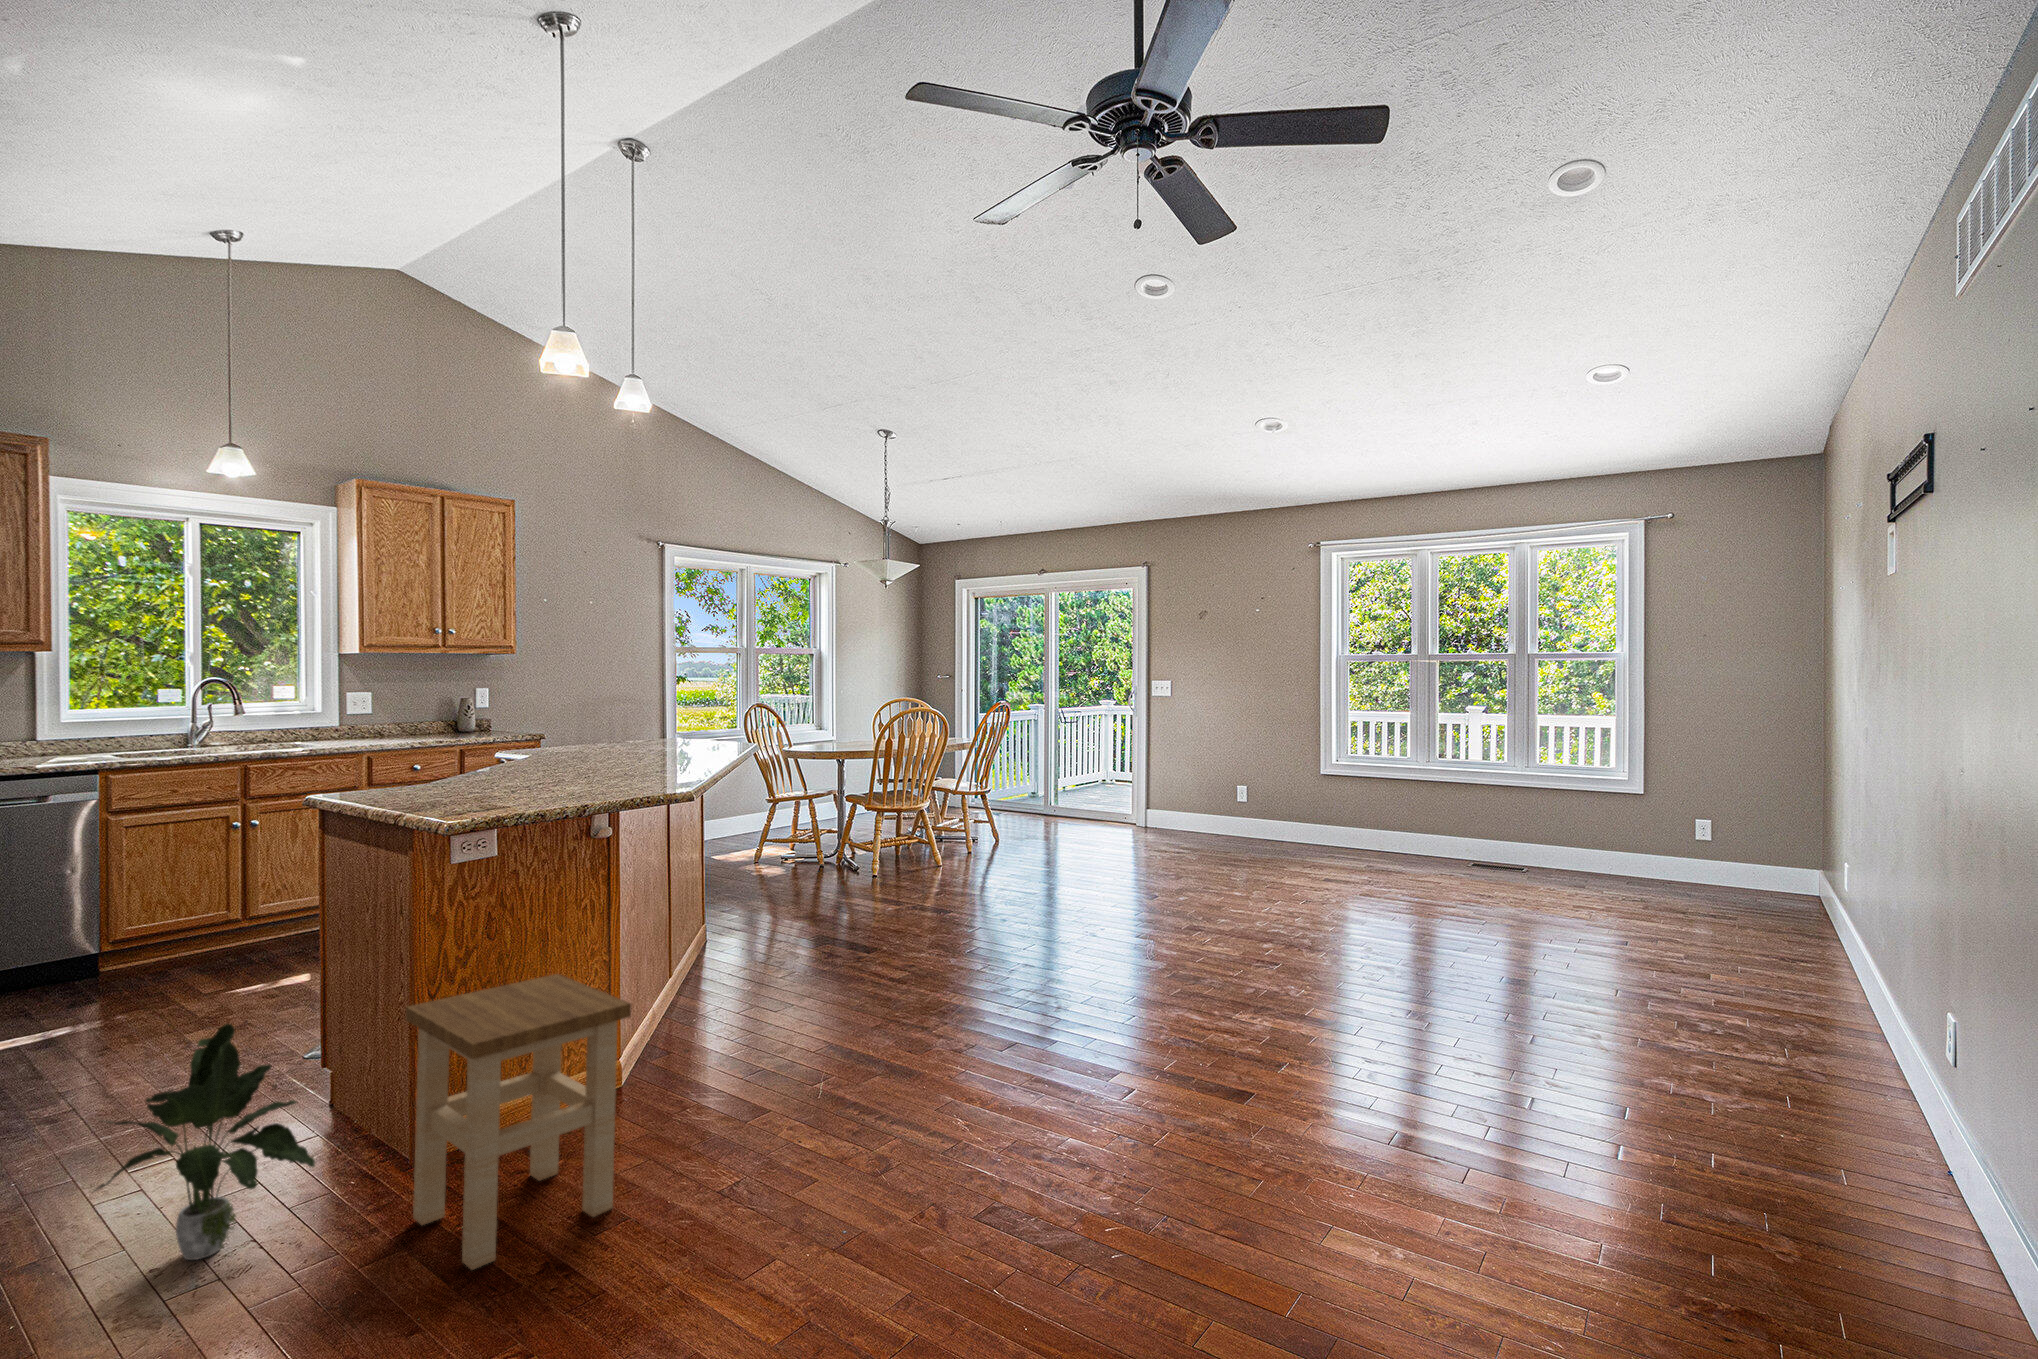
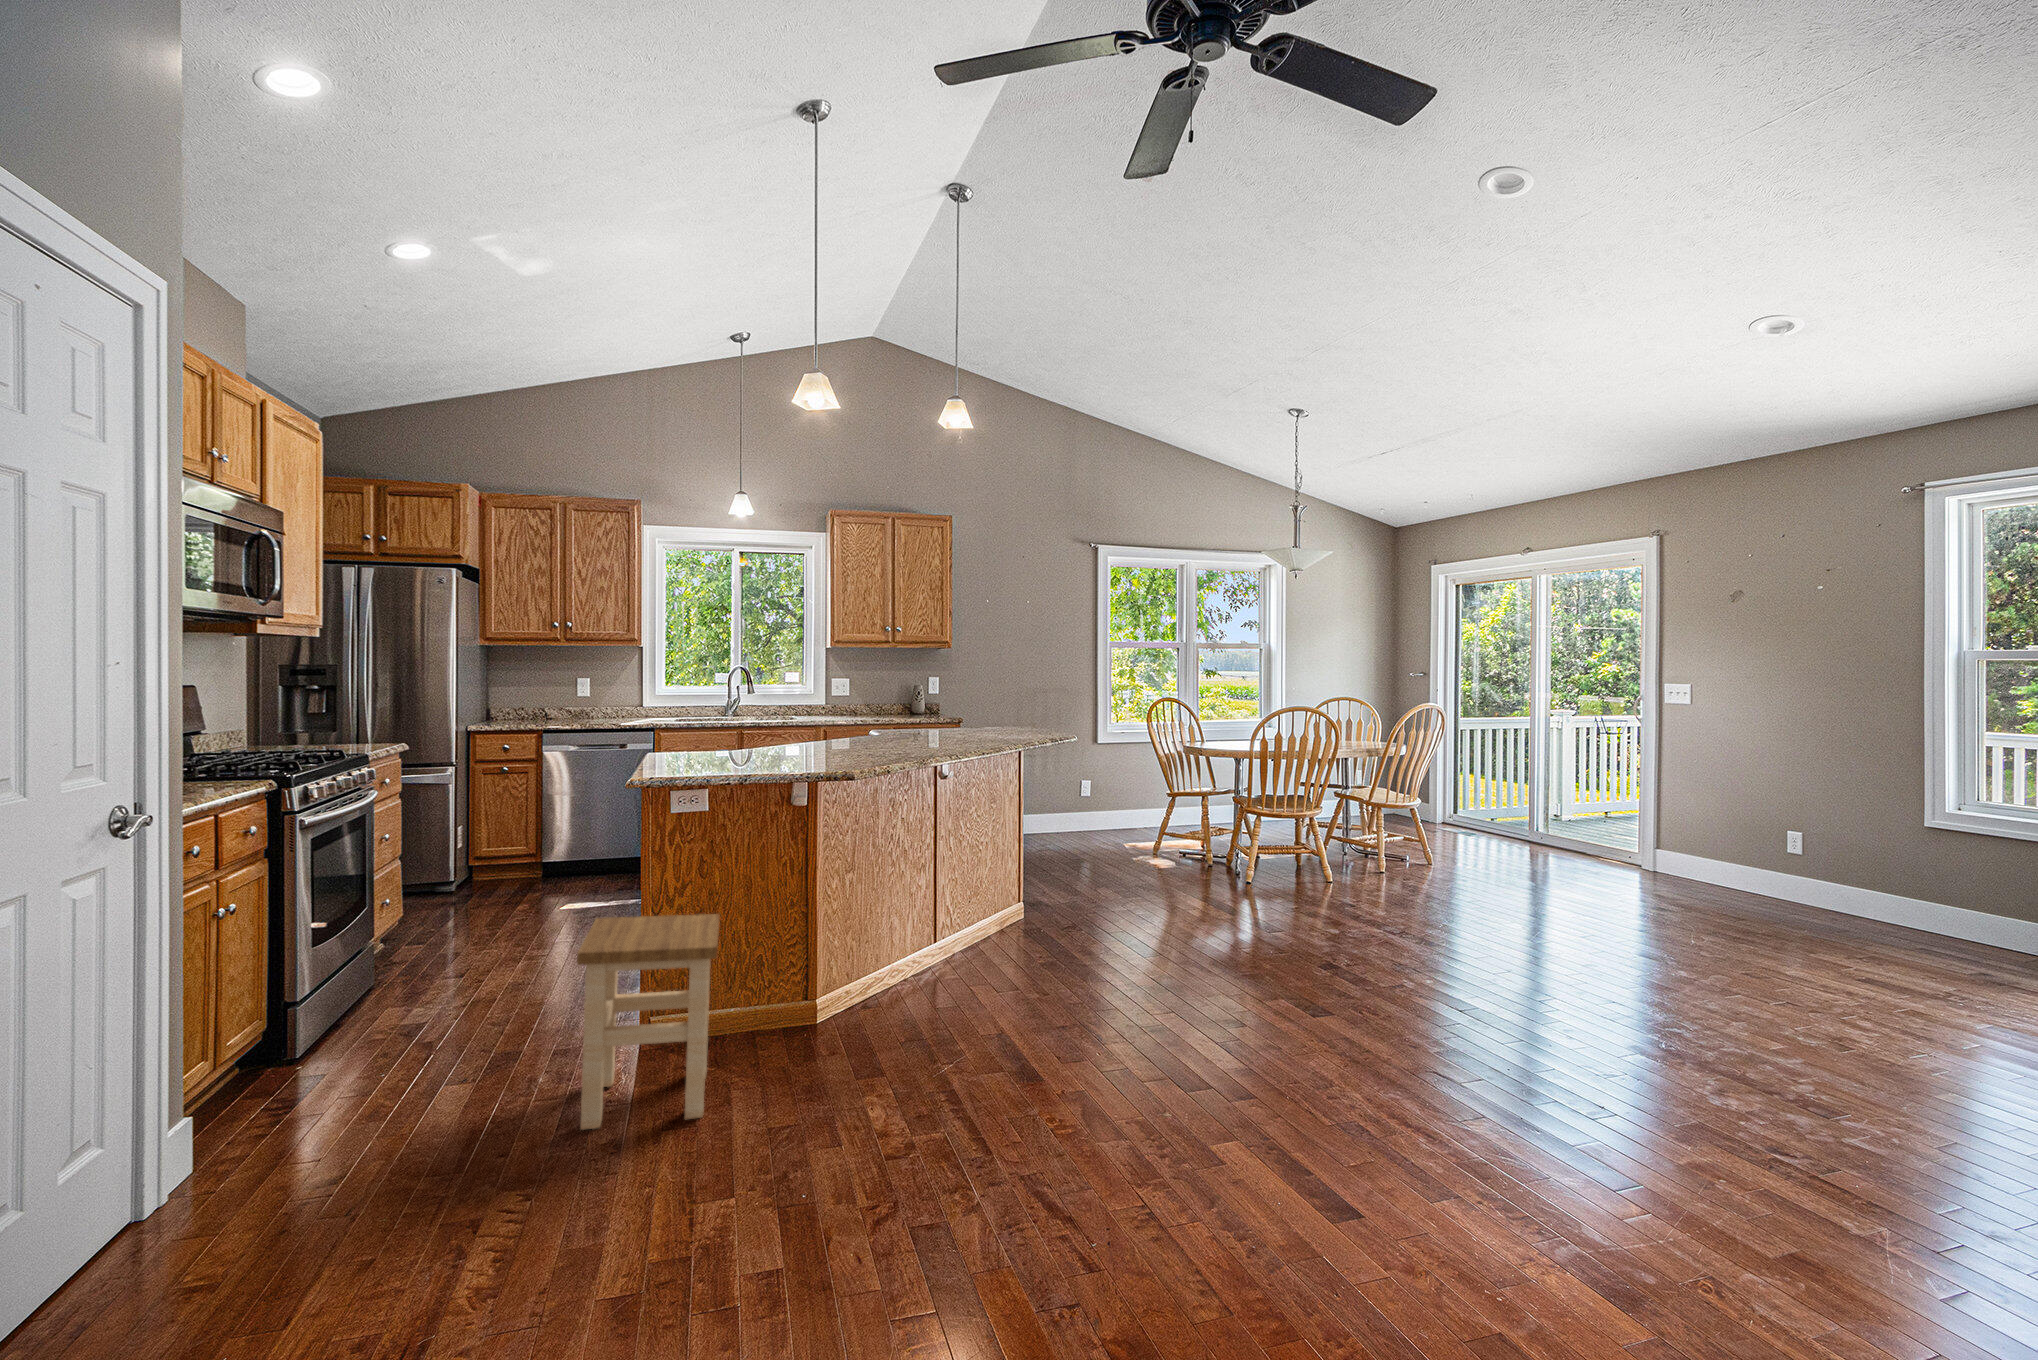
potted plant: present [95,1024,315,1260] -> none [421,908,555,1068]

